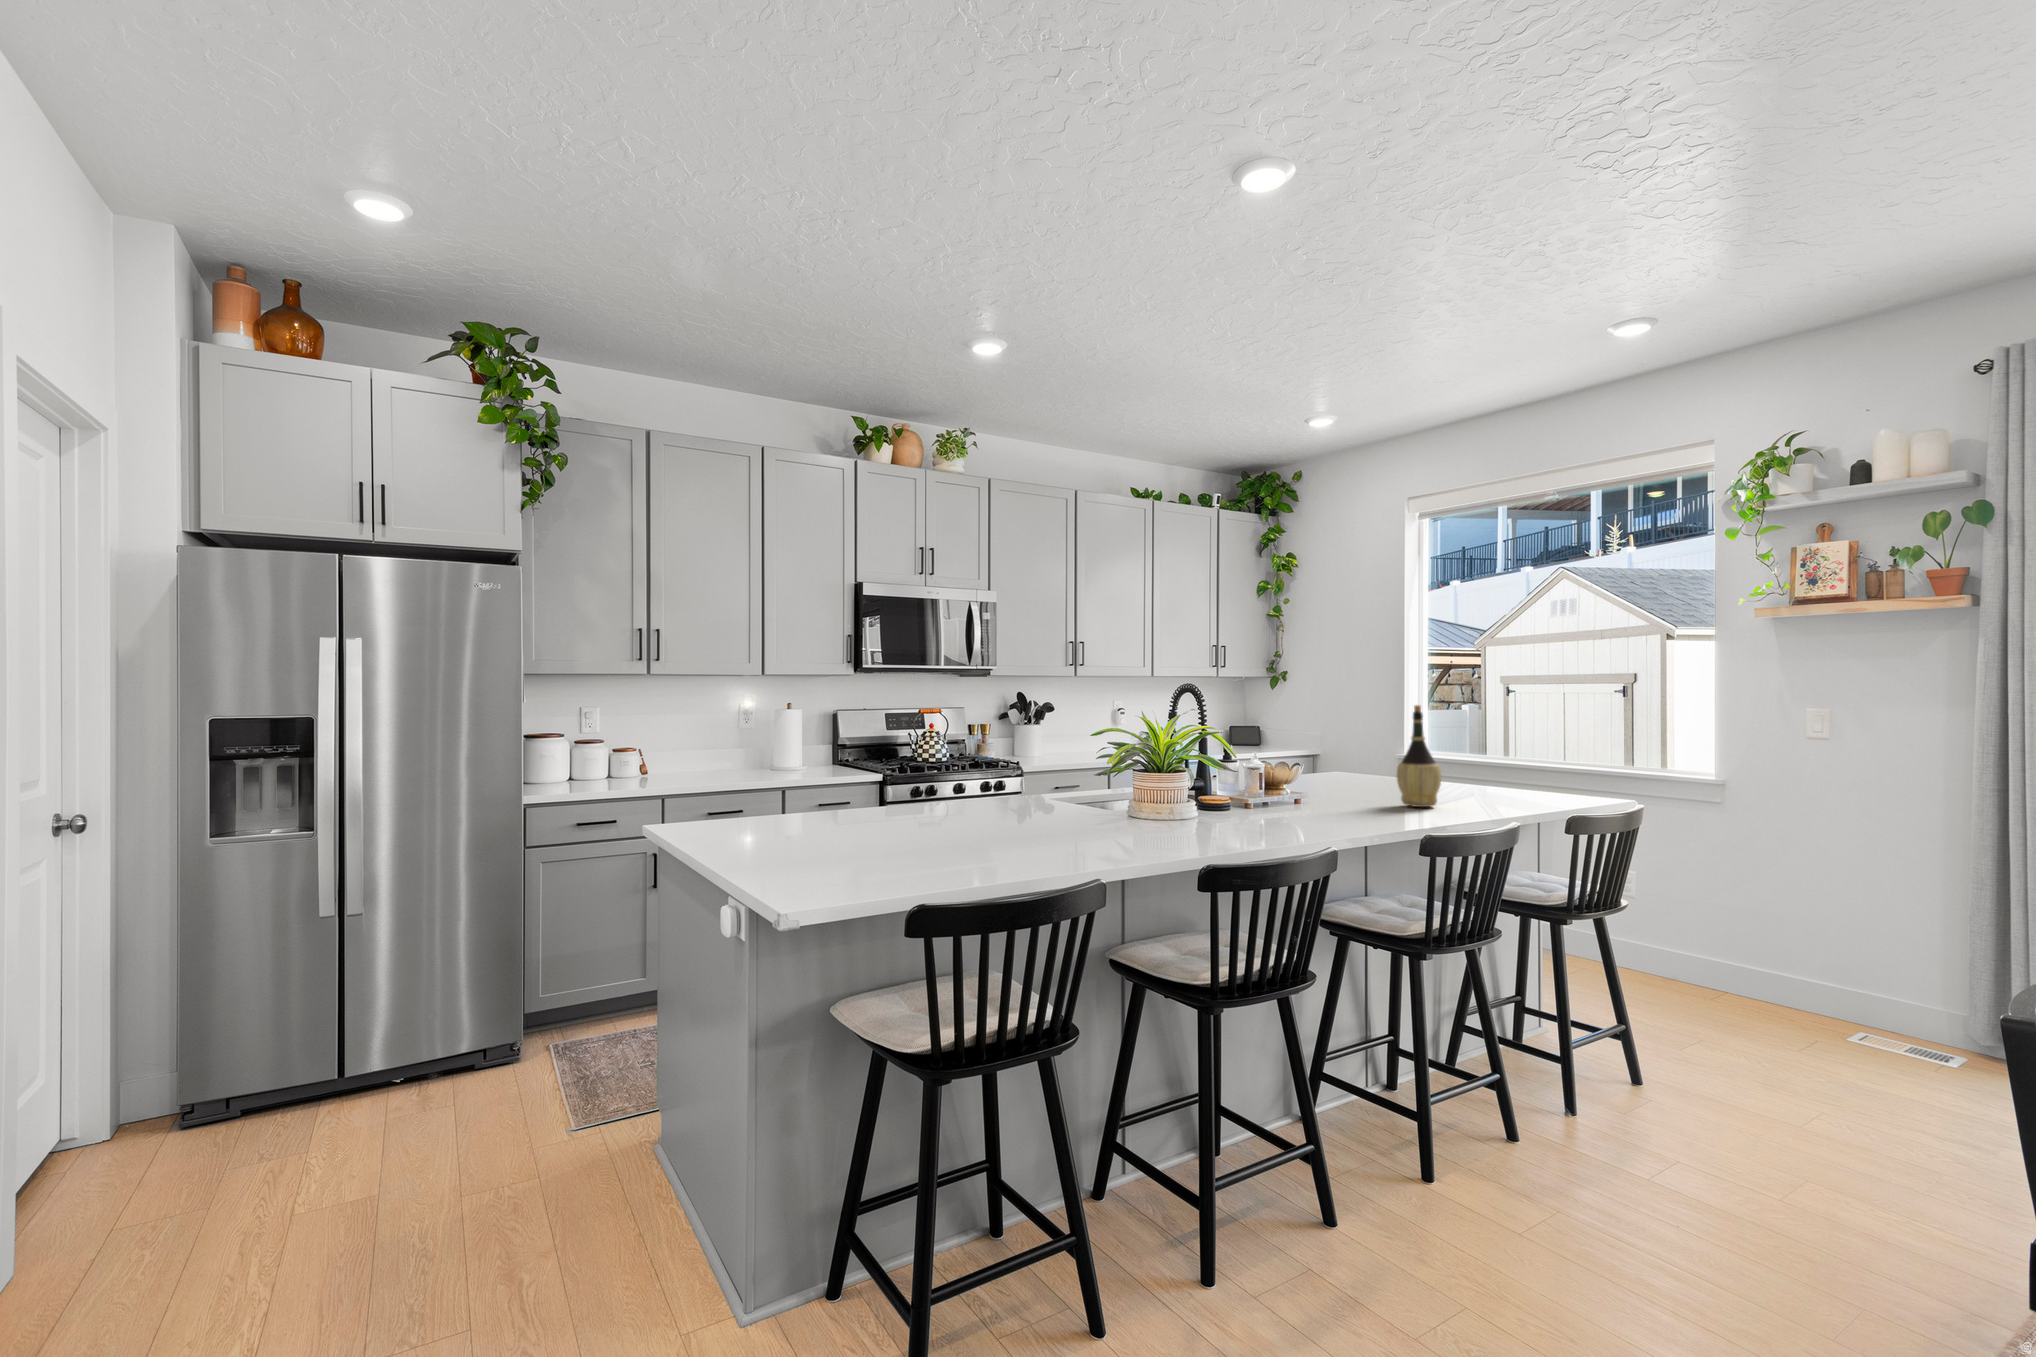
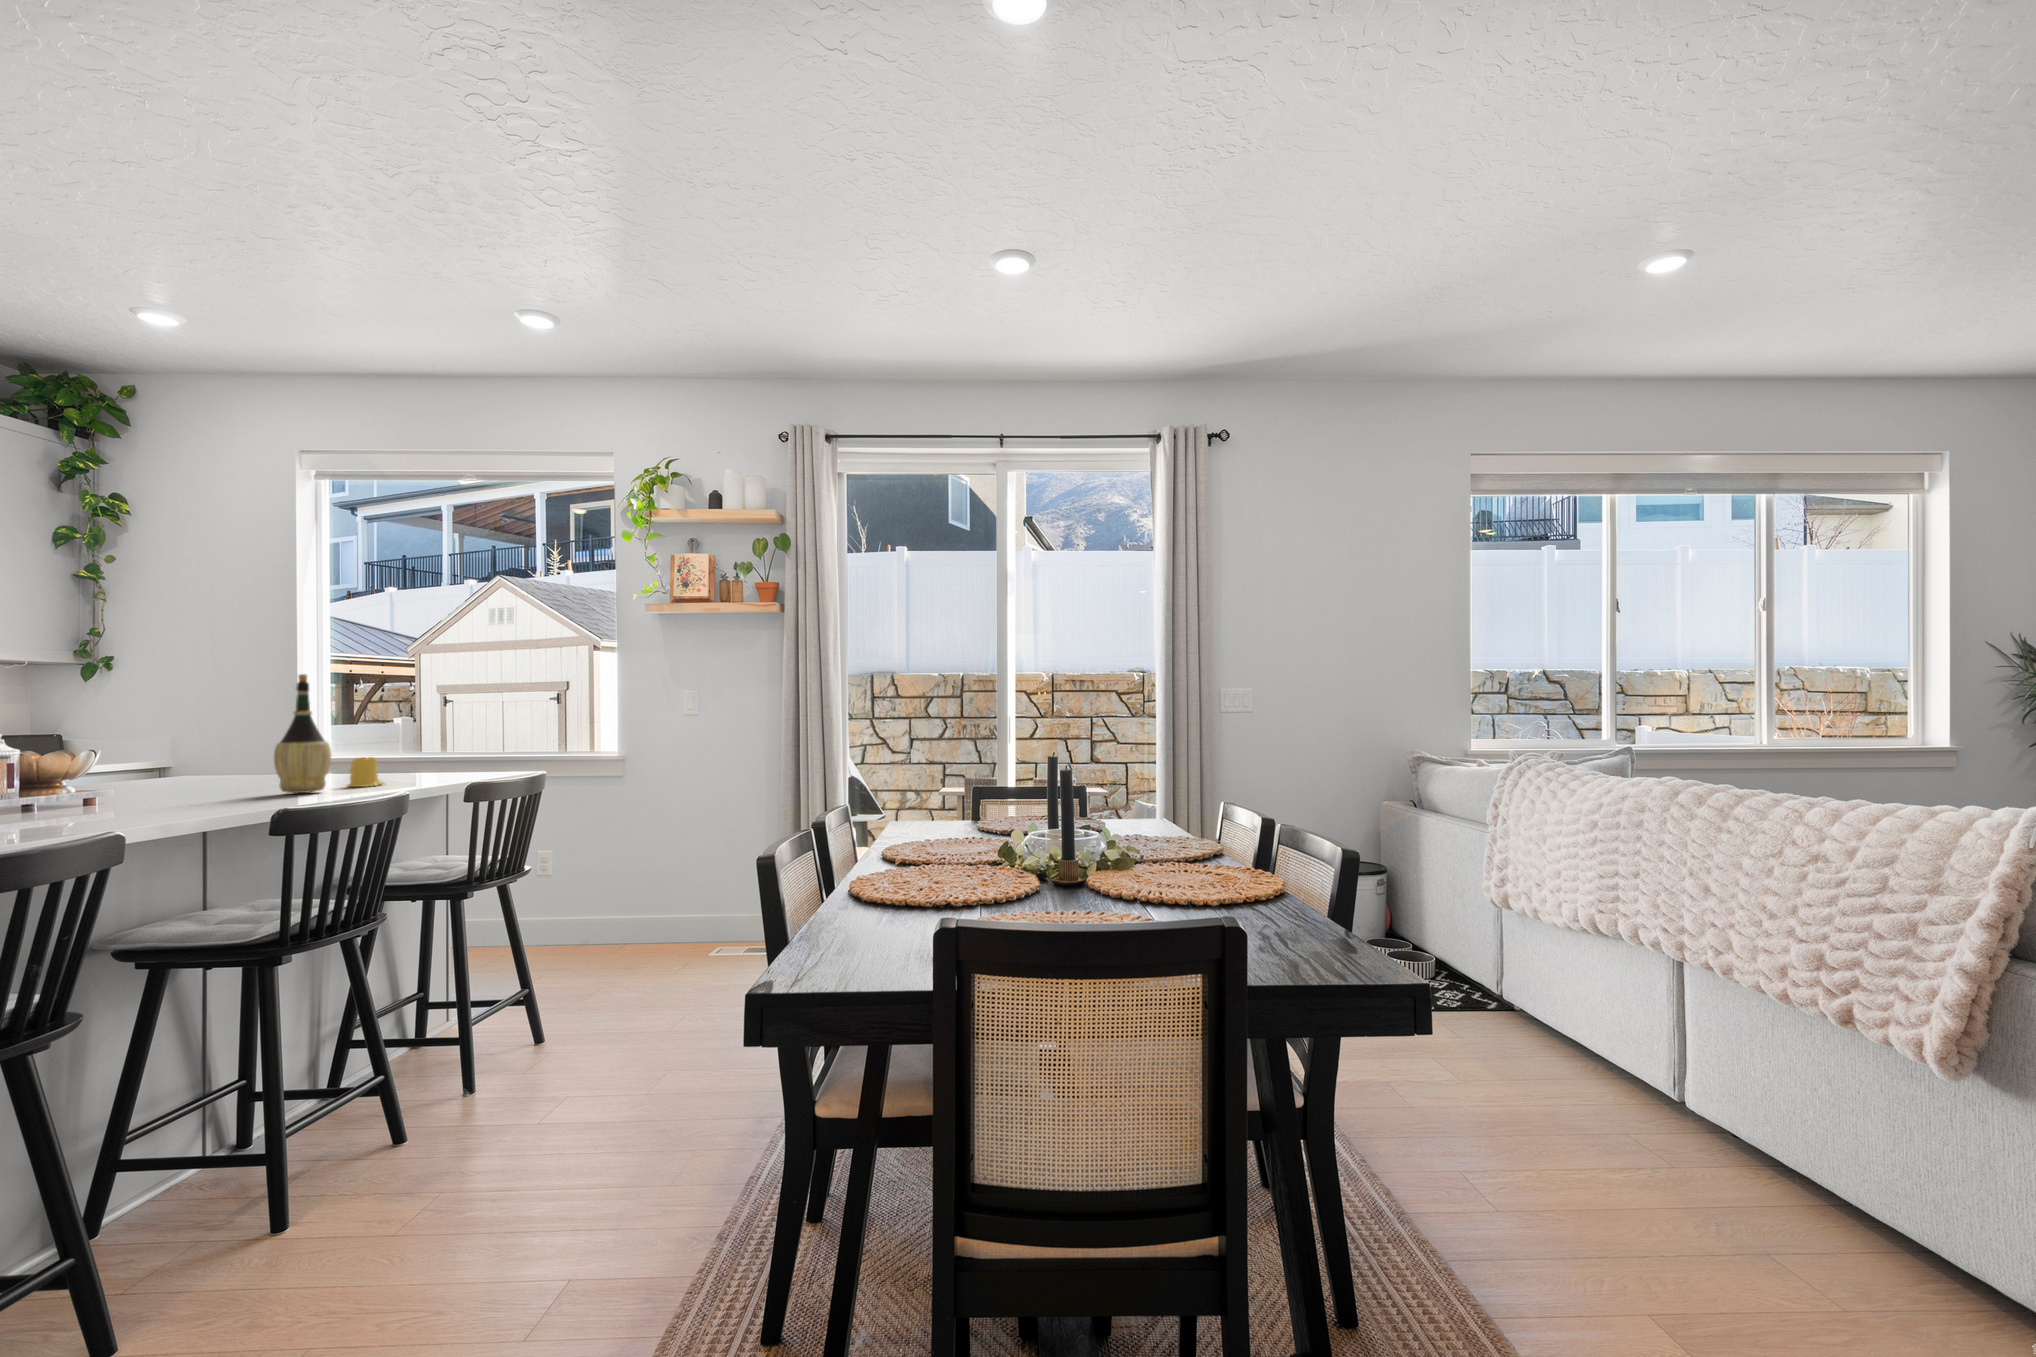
candle: none [1453,774,1488,803] -> present [347,757,384,787]

